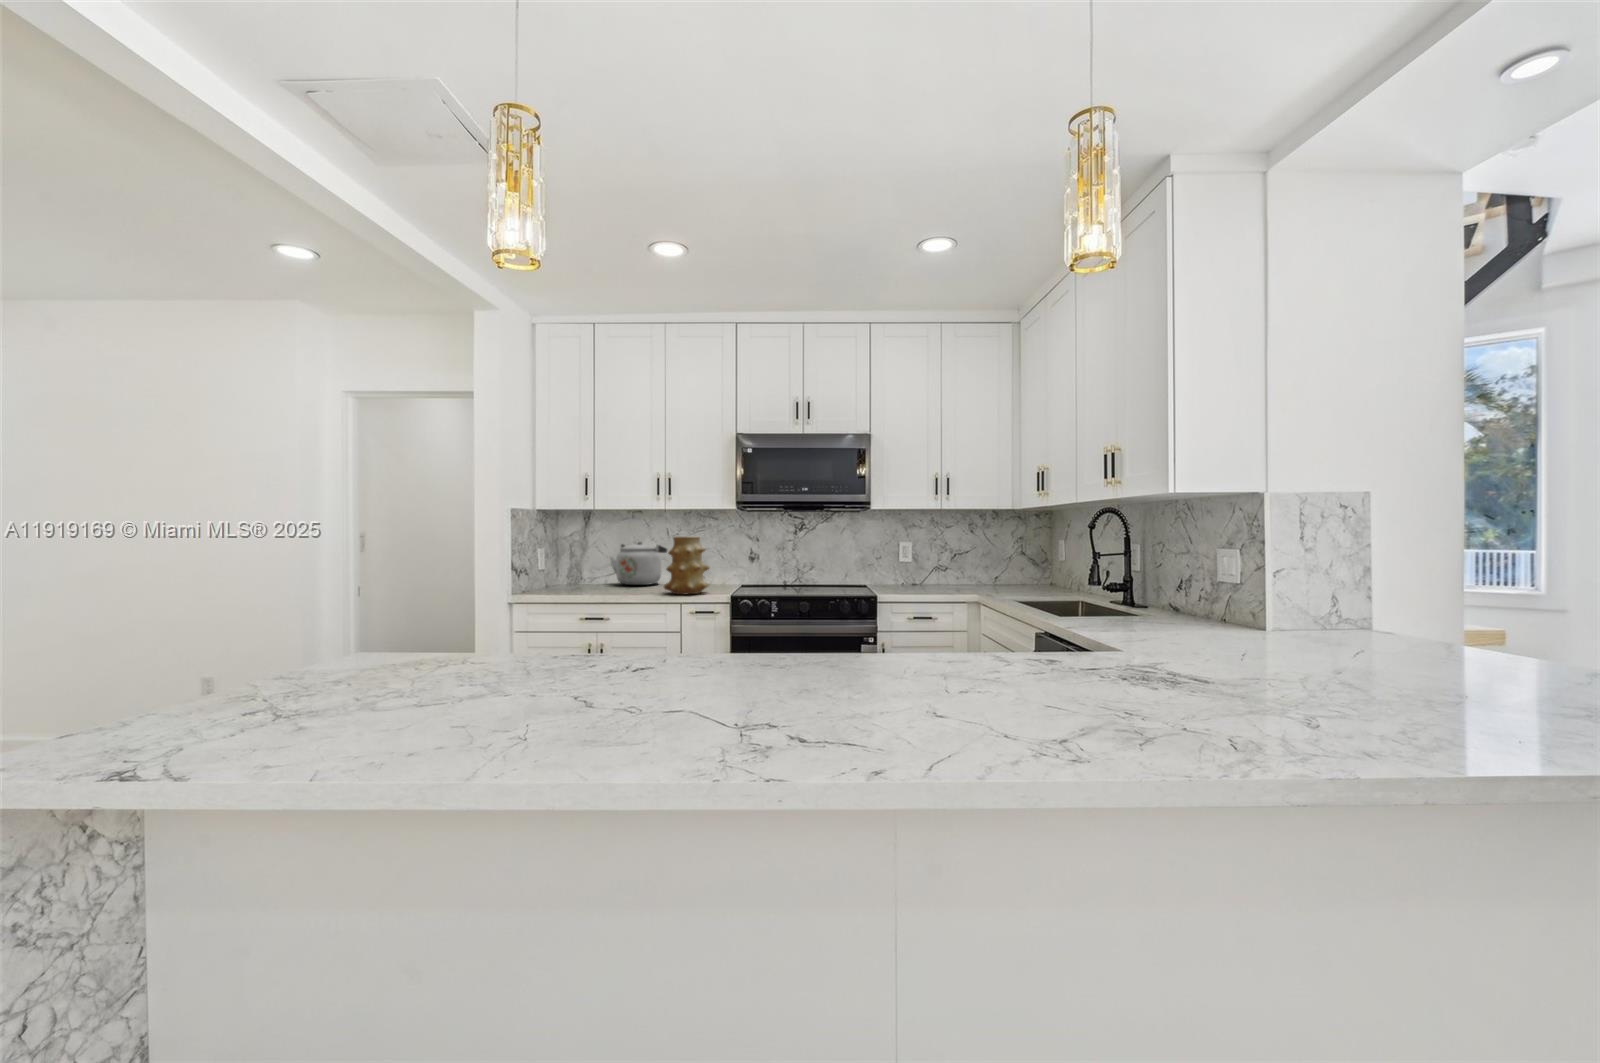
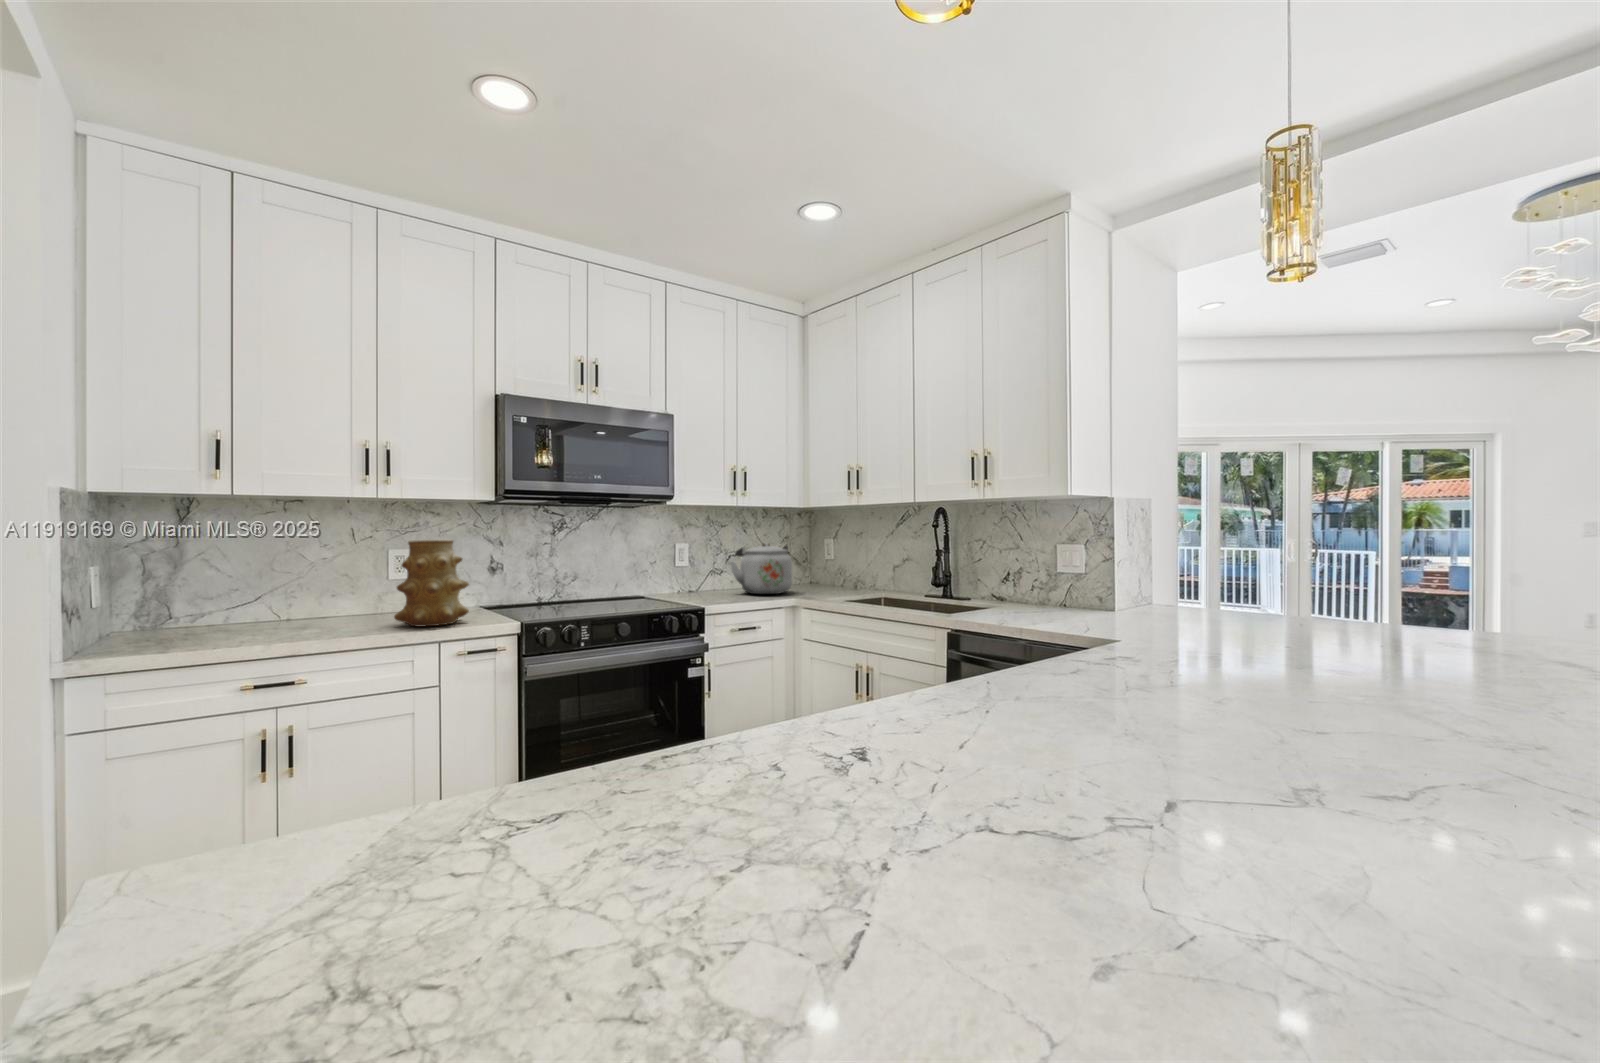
kettle: present [610,541,667,585] -> present [731,543,792,594]

